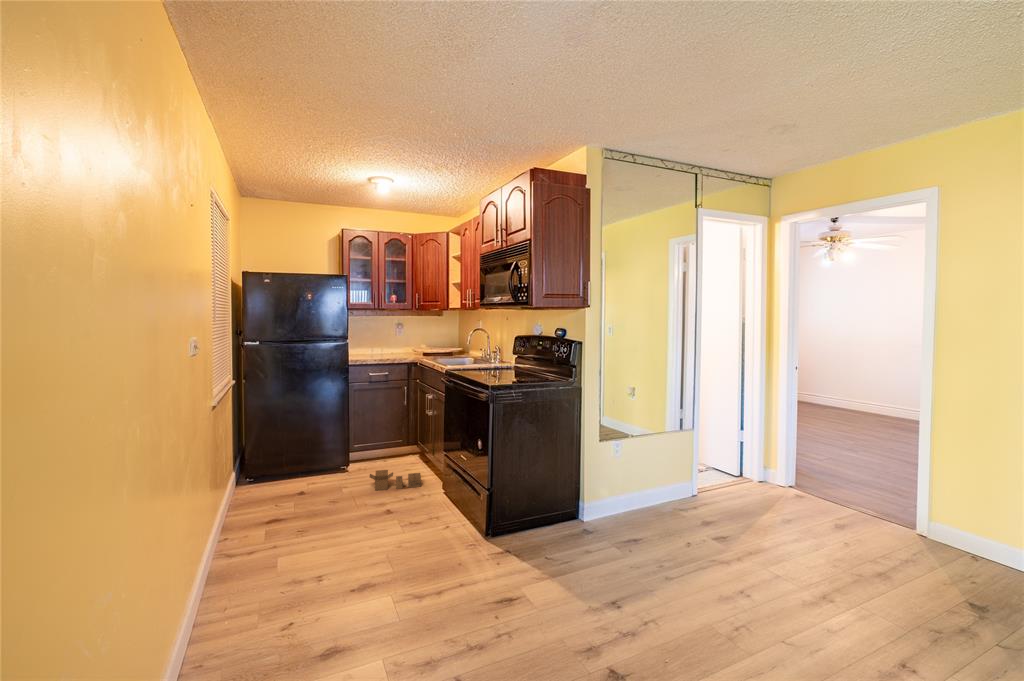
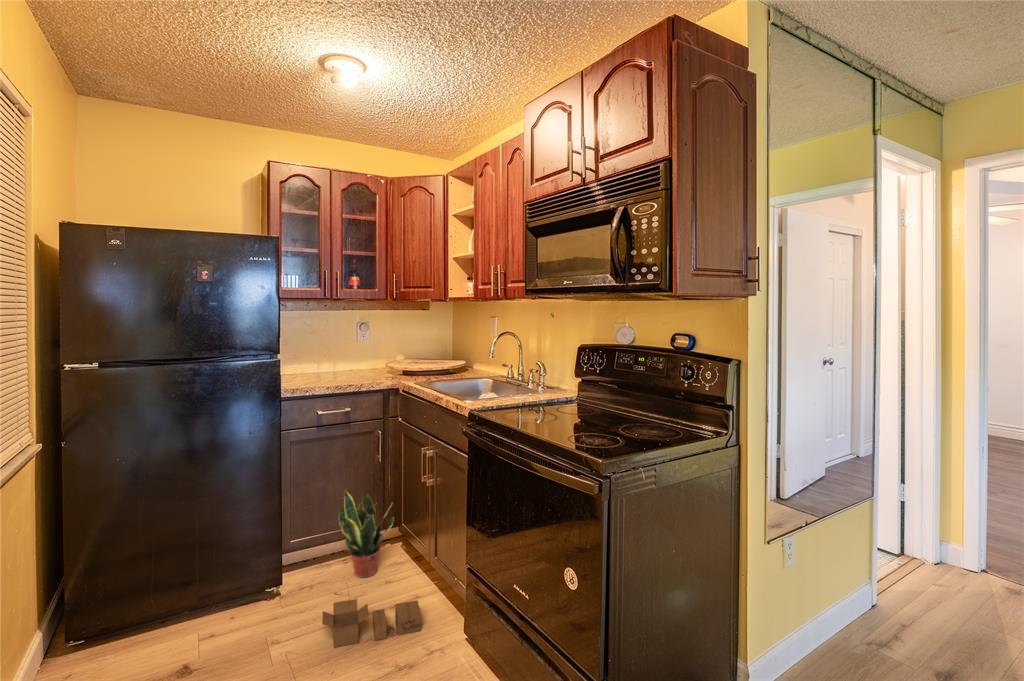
potted plant: none [380,418,412,468] -> present [338,490,394,578]

